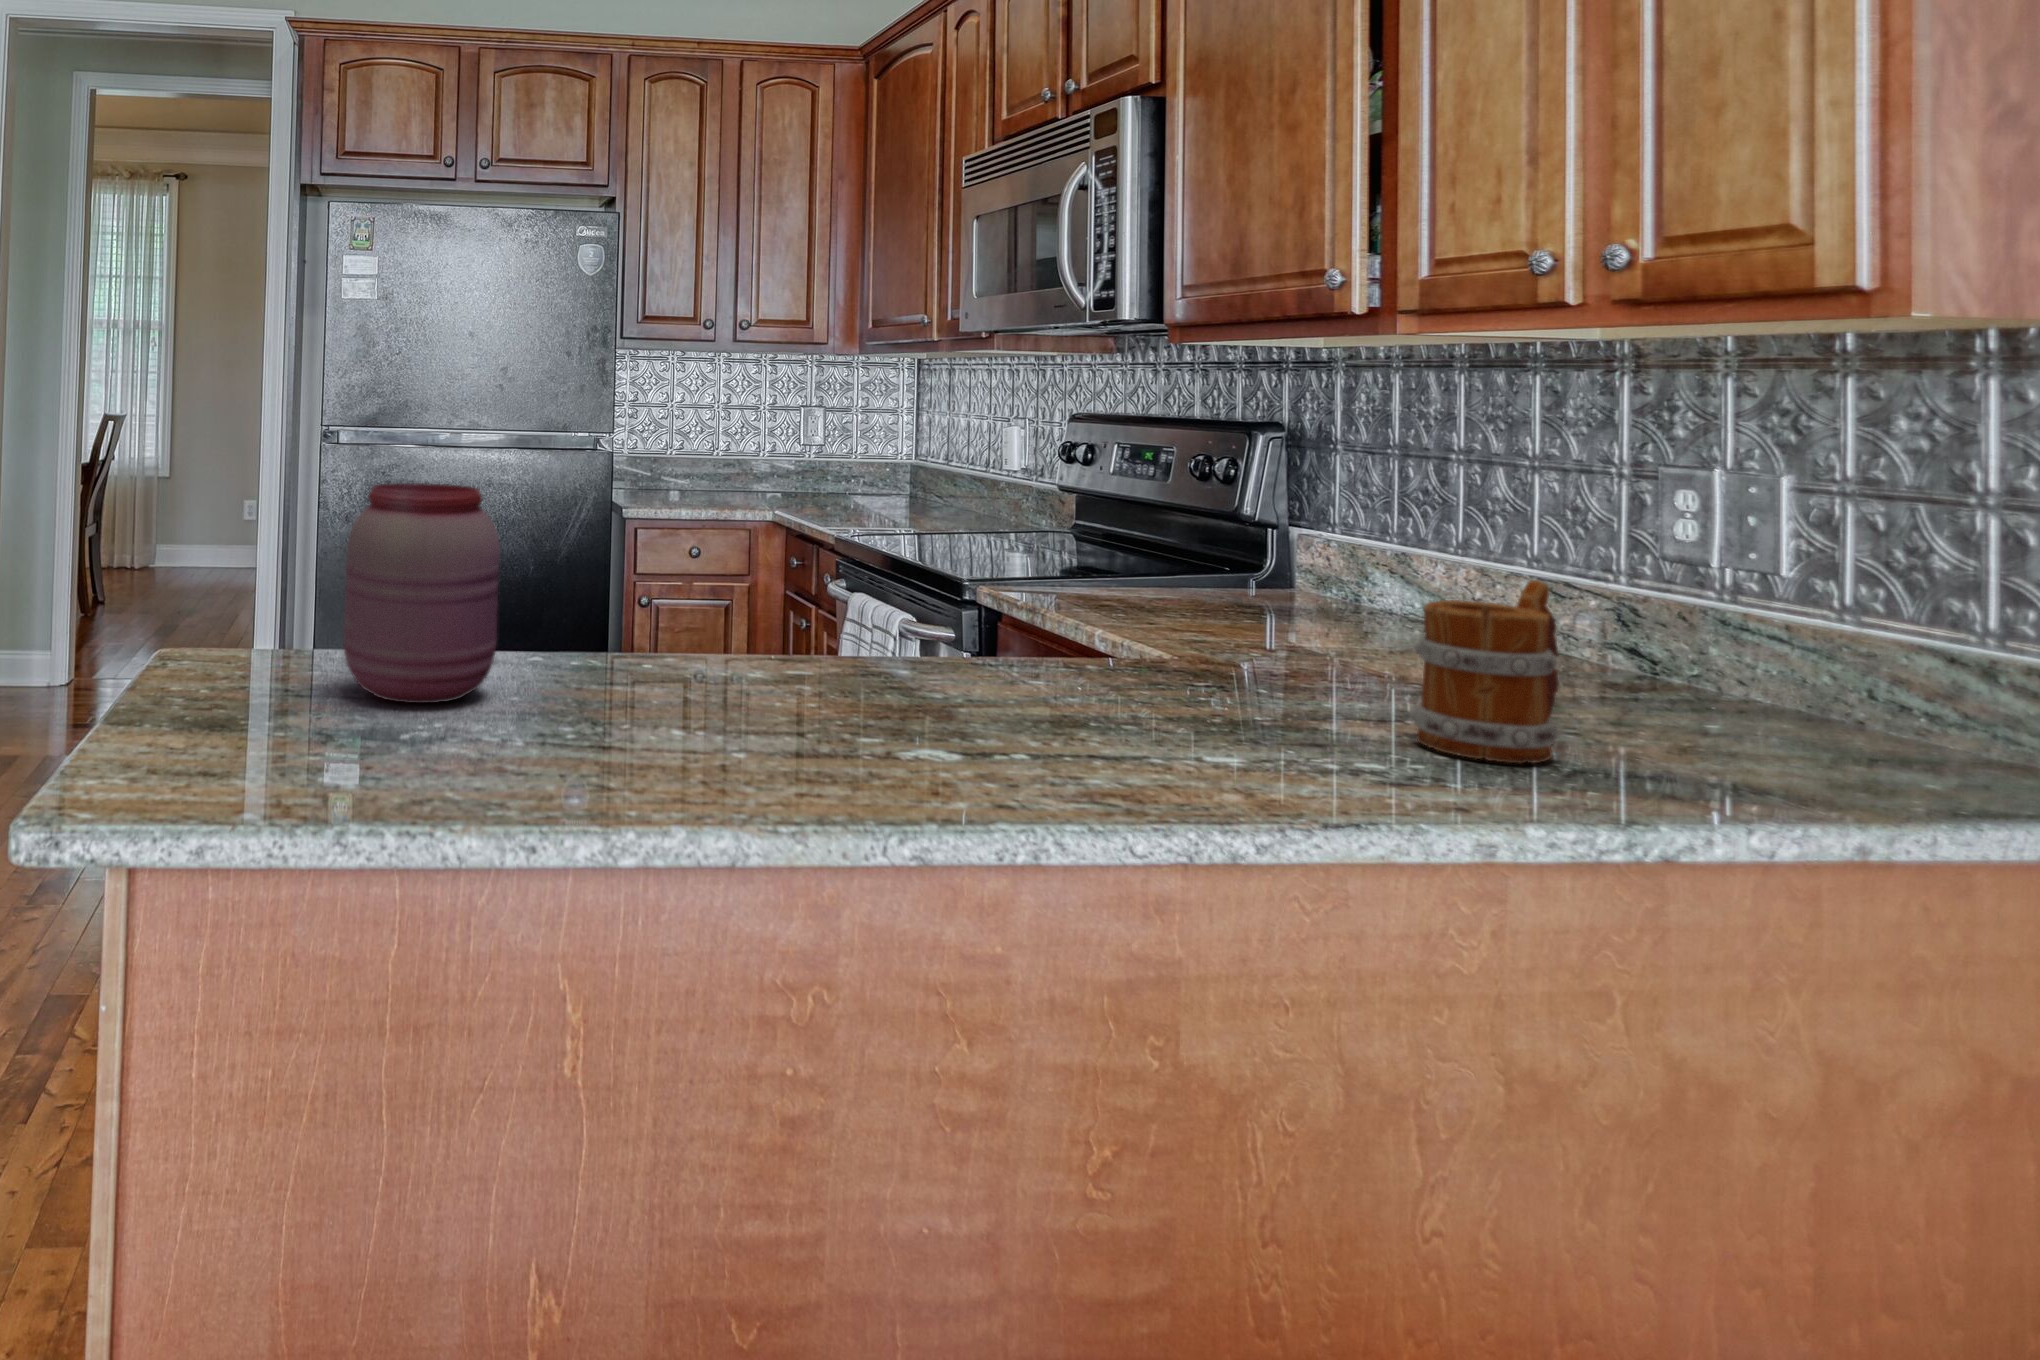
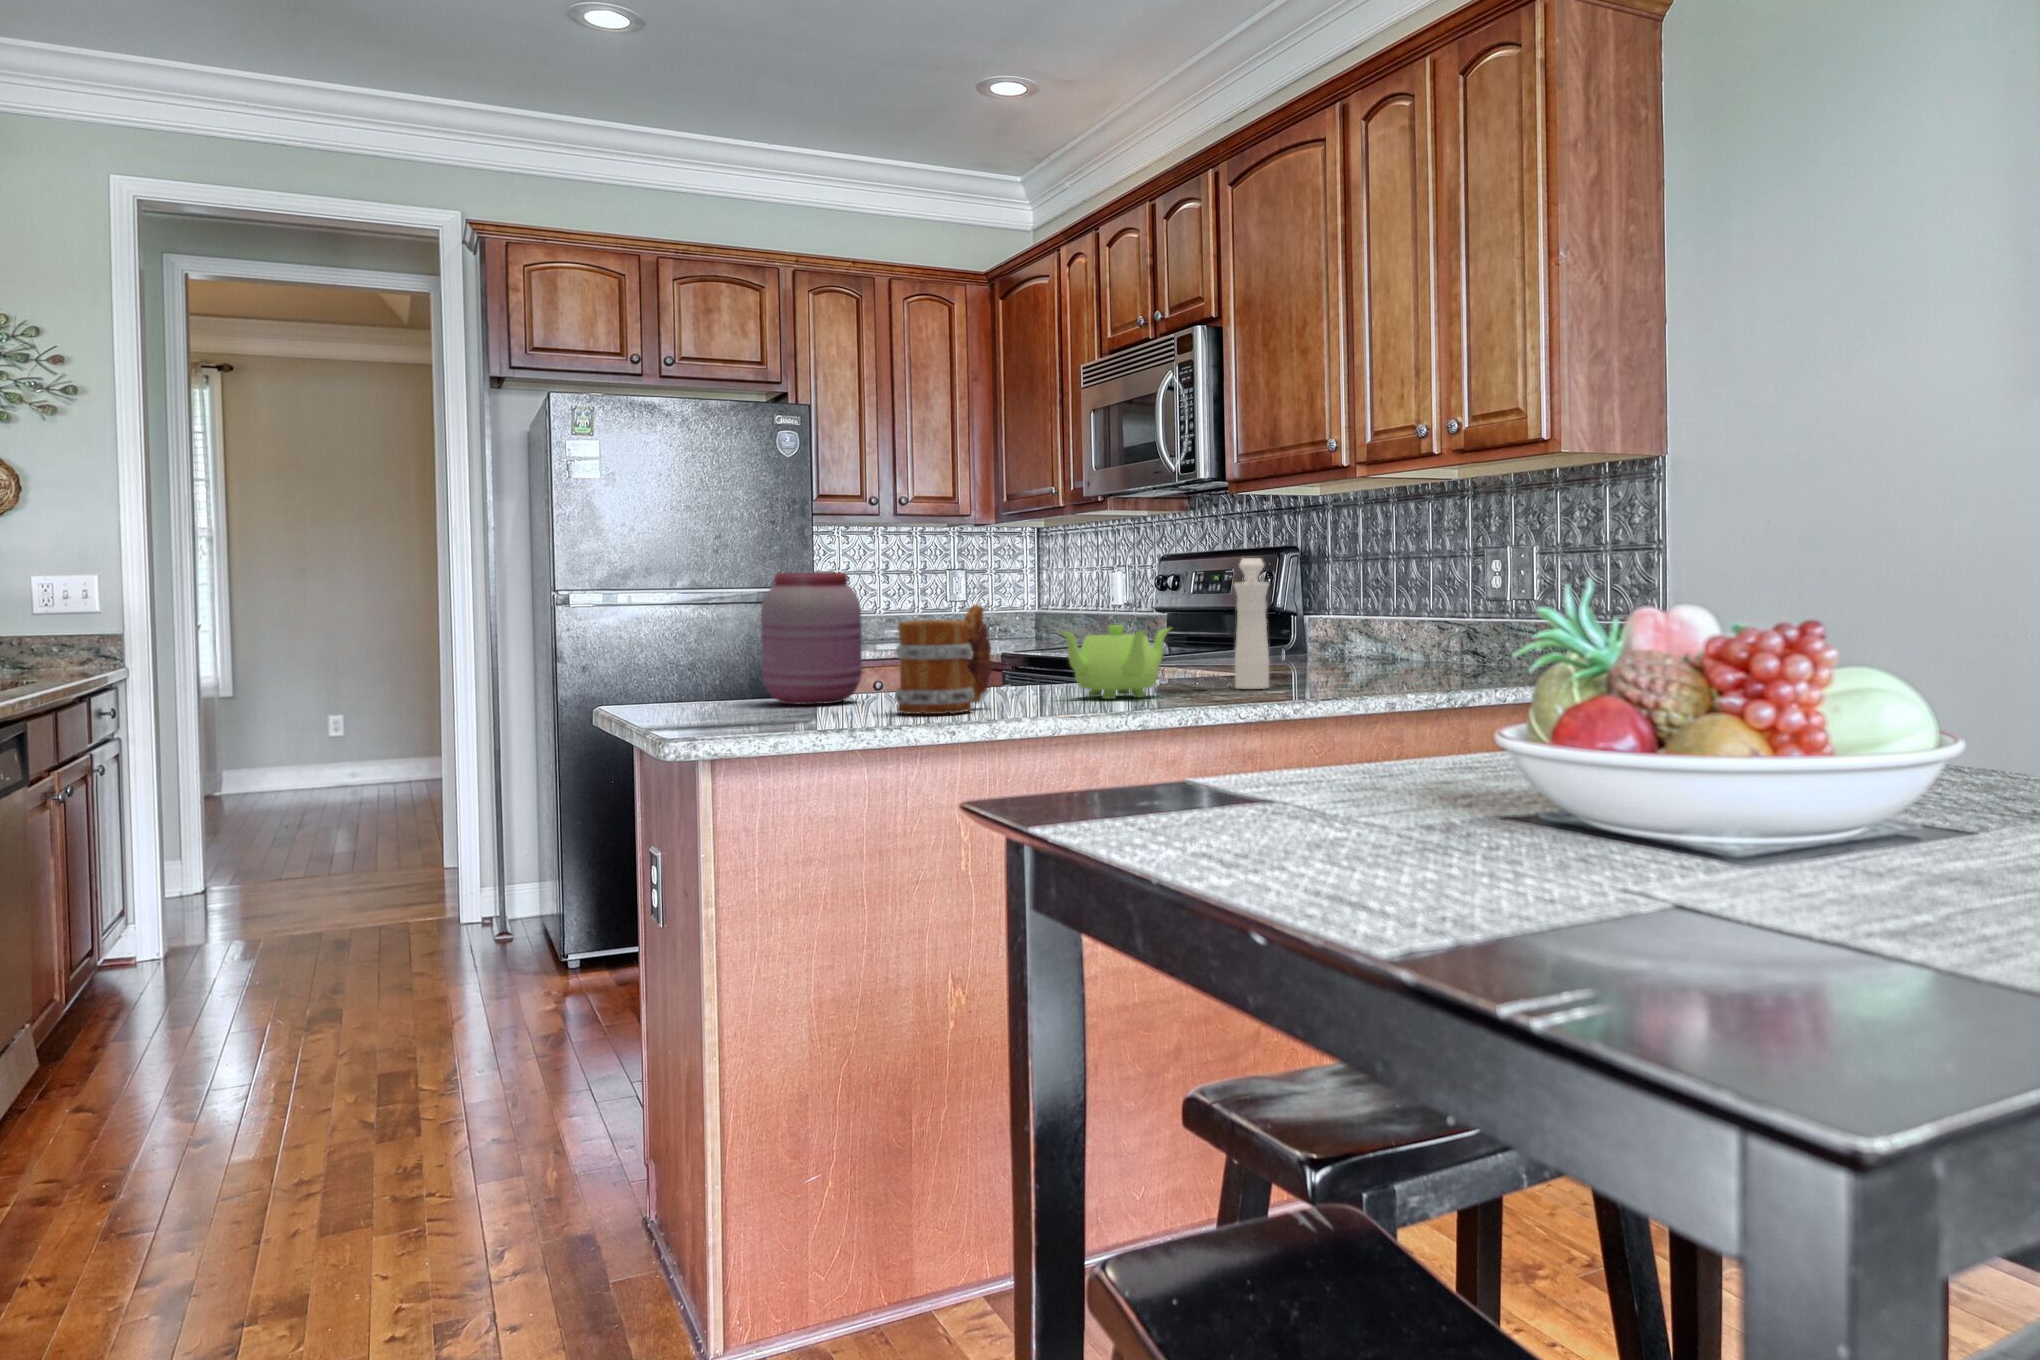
pepper mill: none [1146,487,1221,741] -> present [1234,558,1269,689]
mug: present [1411,580,1559,763] -> present [895,605,992,714]
teapot: none [806,613,1024,754] -> present [1061,625,1170,699]

